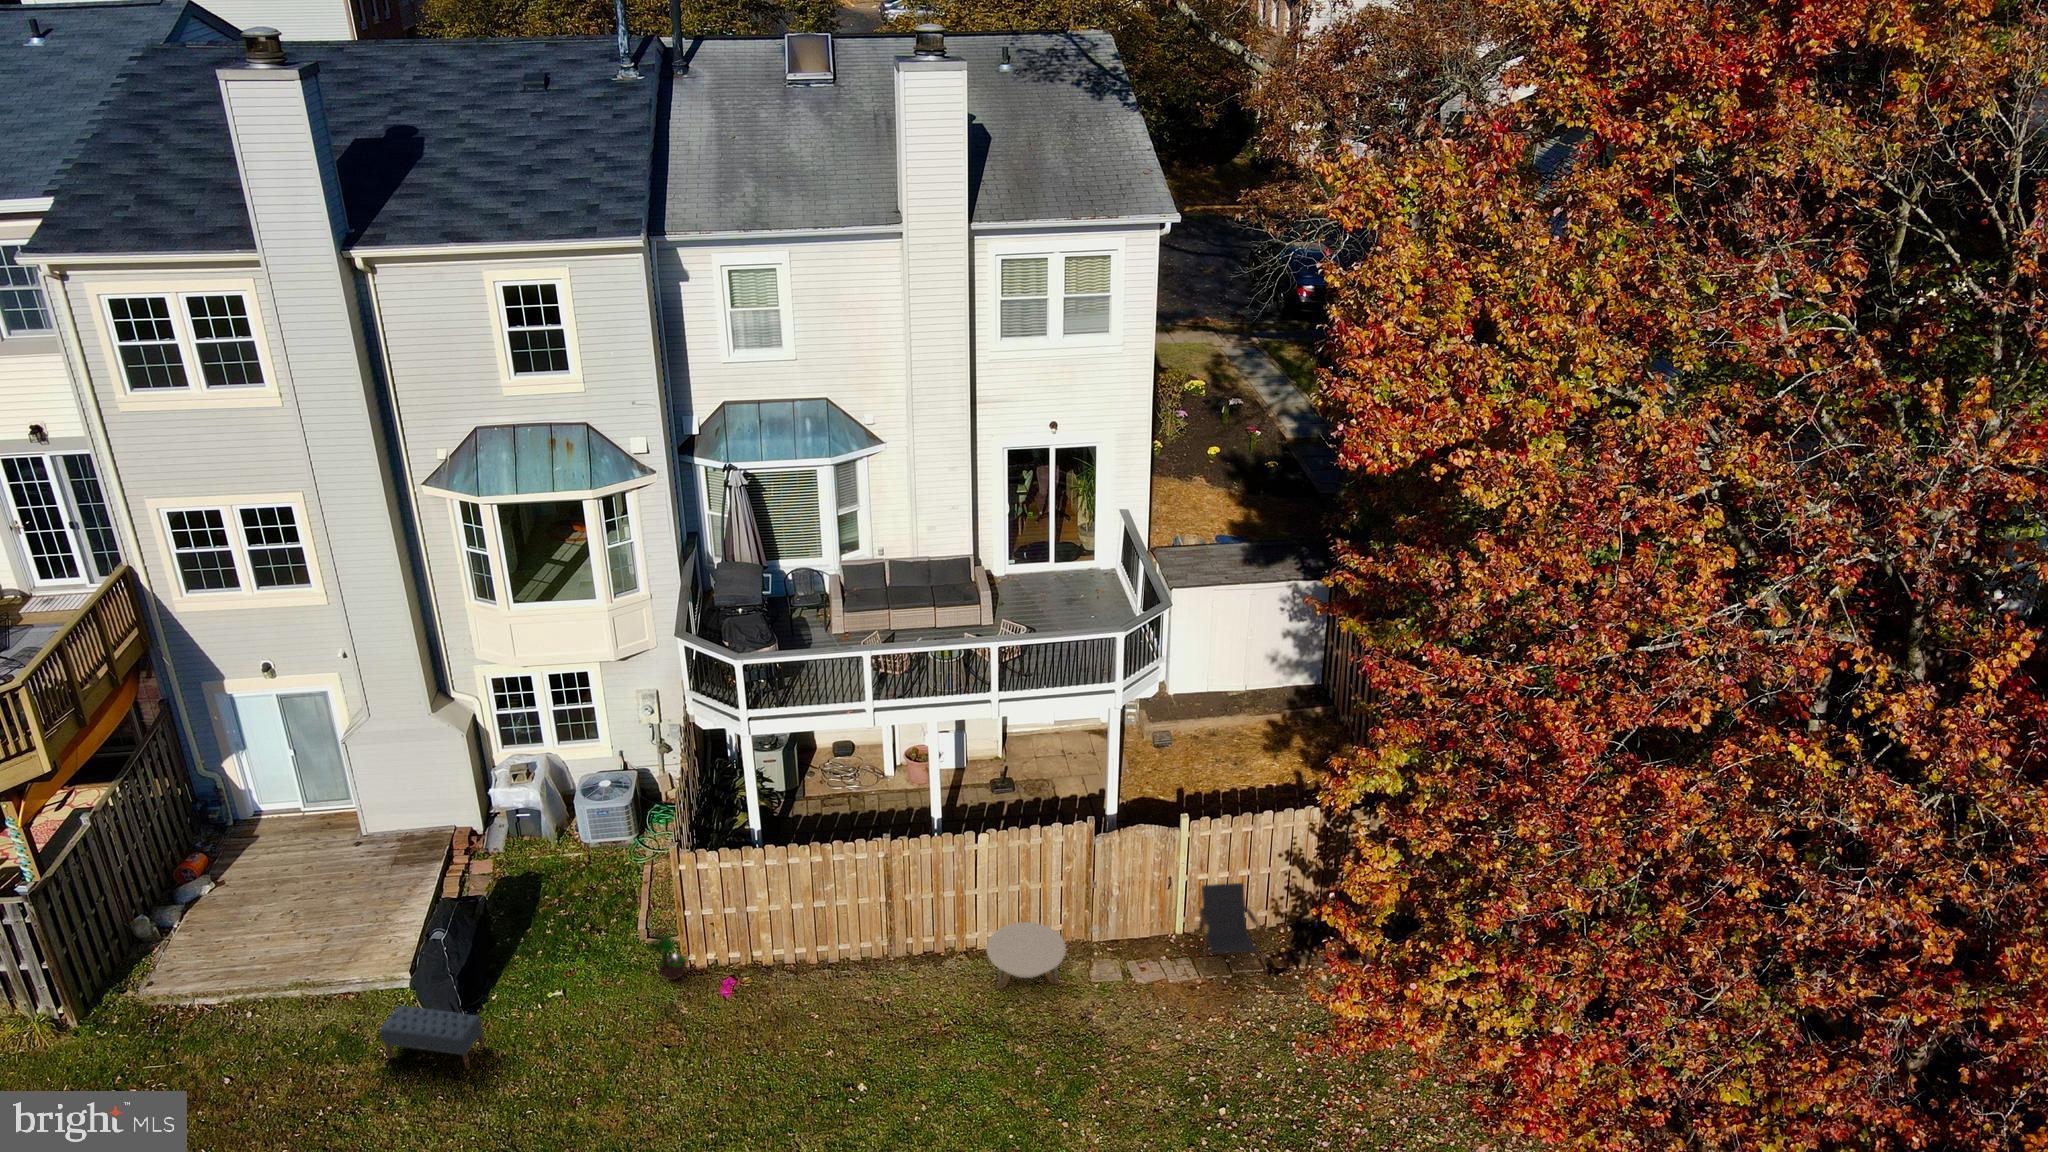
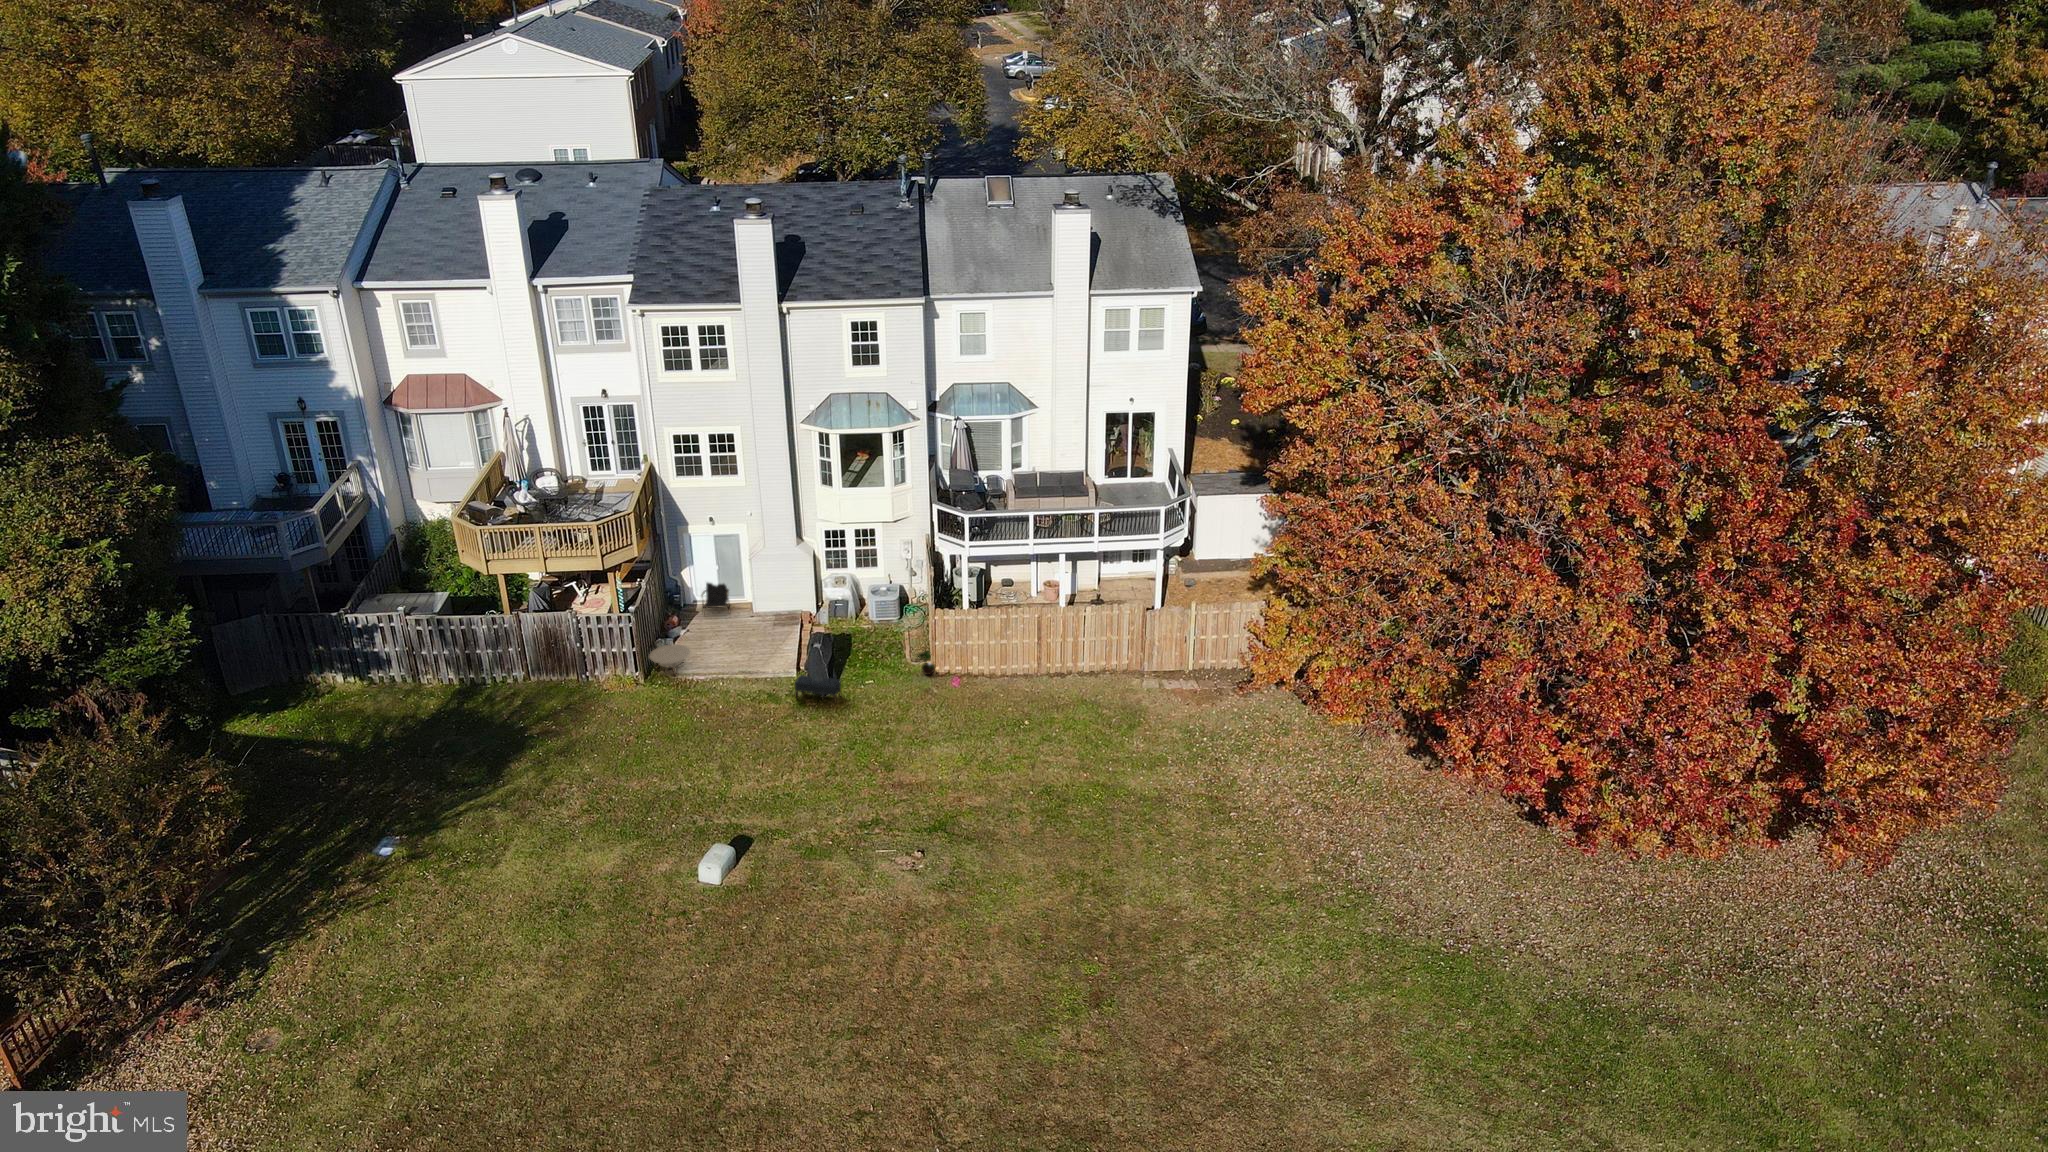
lounge chair: present [1199,883,1260,967] -> present [702,583,730,611]
round table: present [986,922,1066,989] -> present [649,644,690,676]

